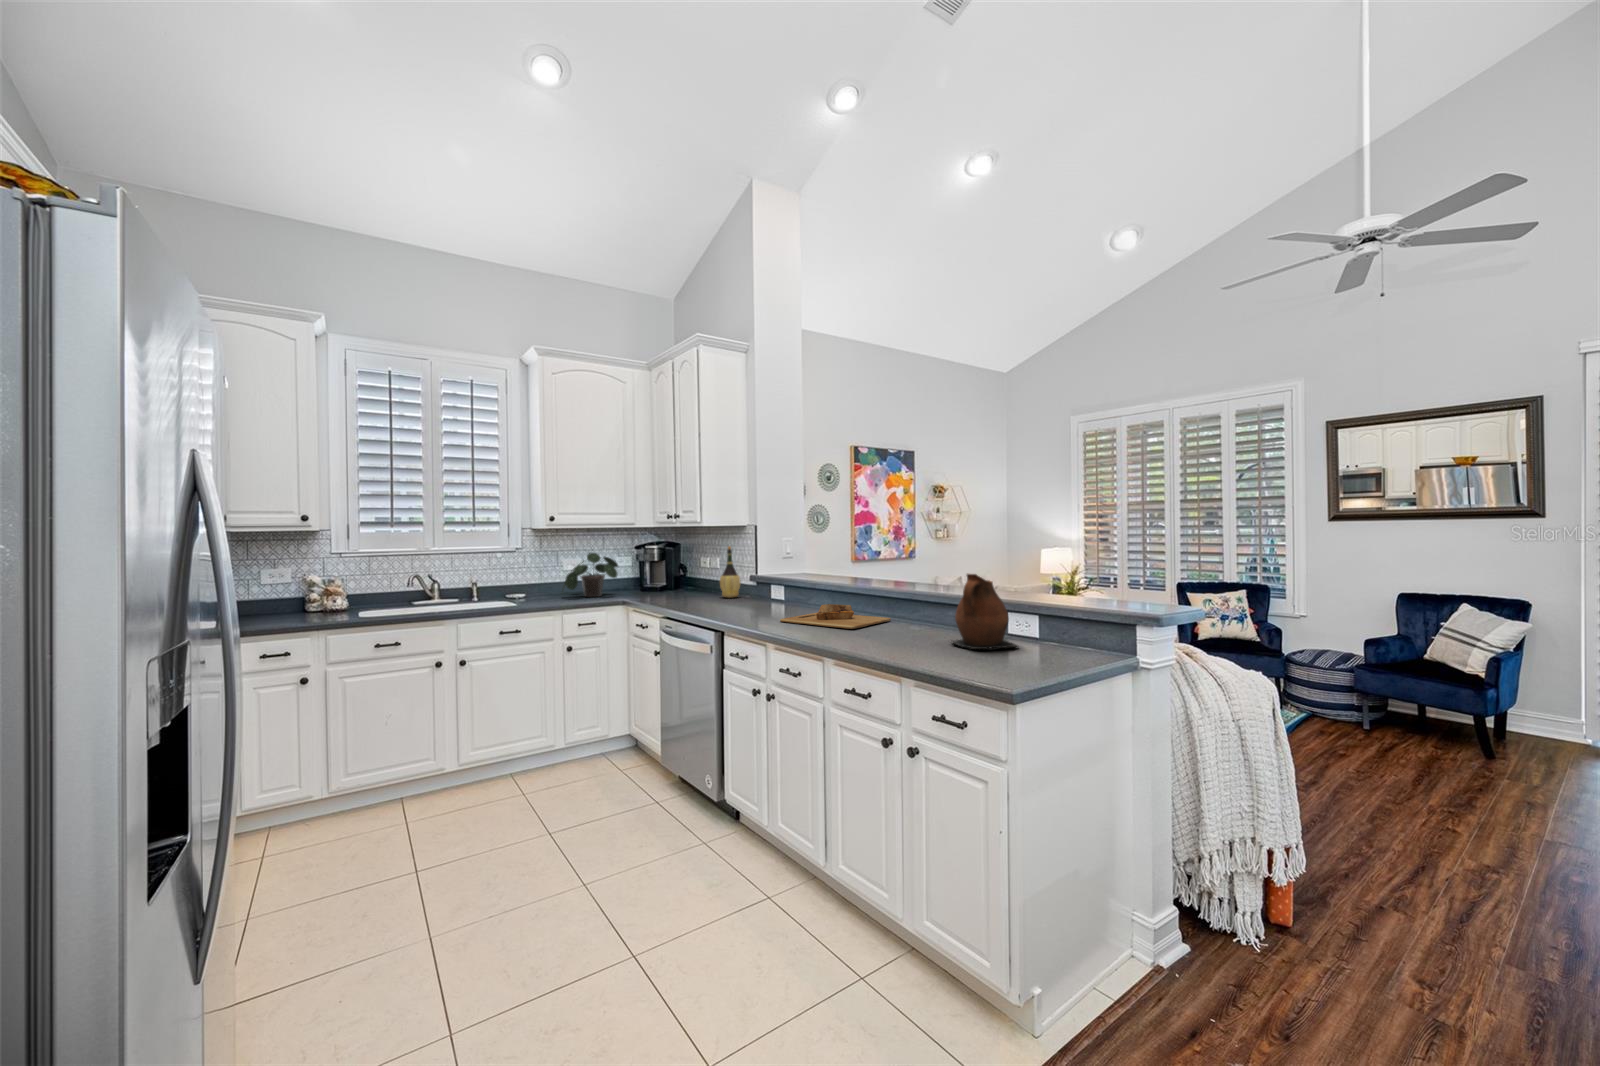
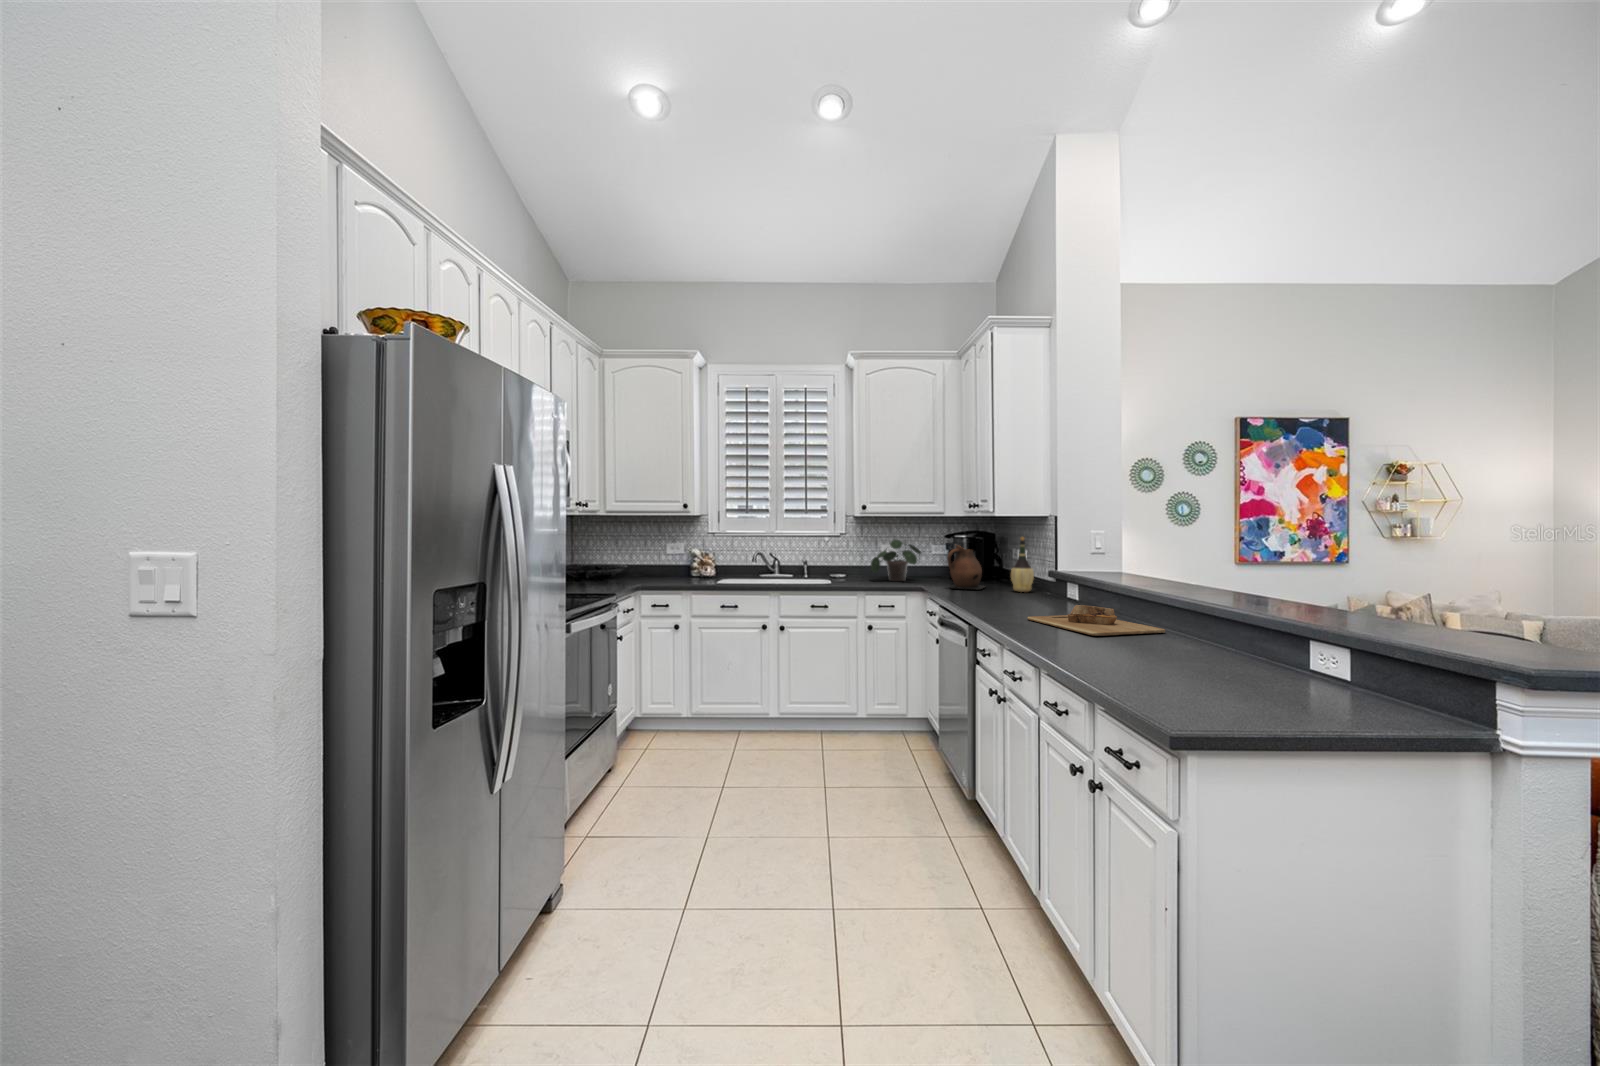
ceramic pitcher: present [953,574,1018,649] -> present [947,545,984,589]

